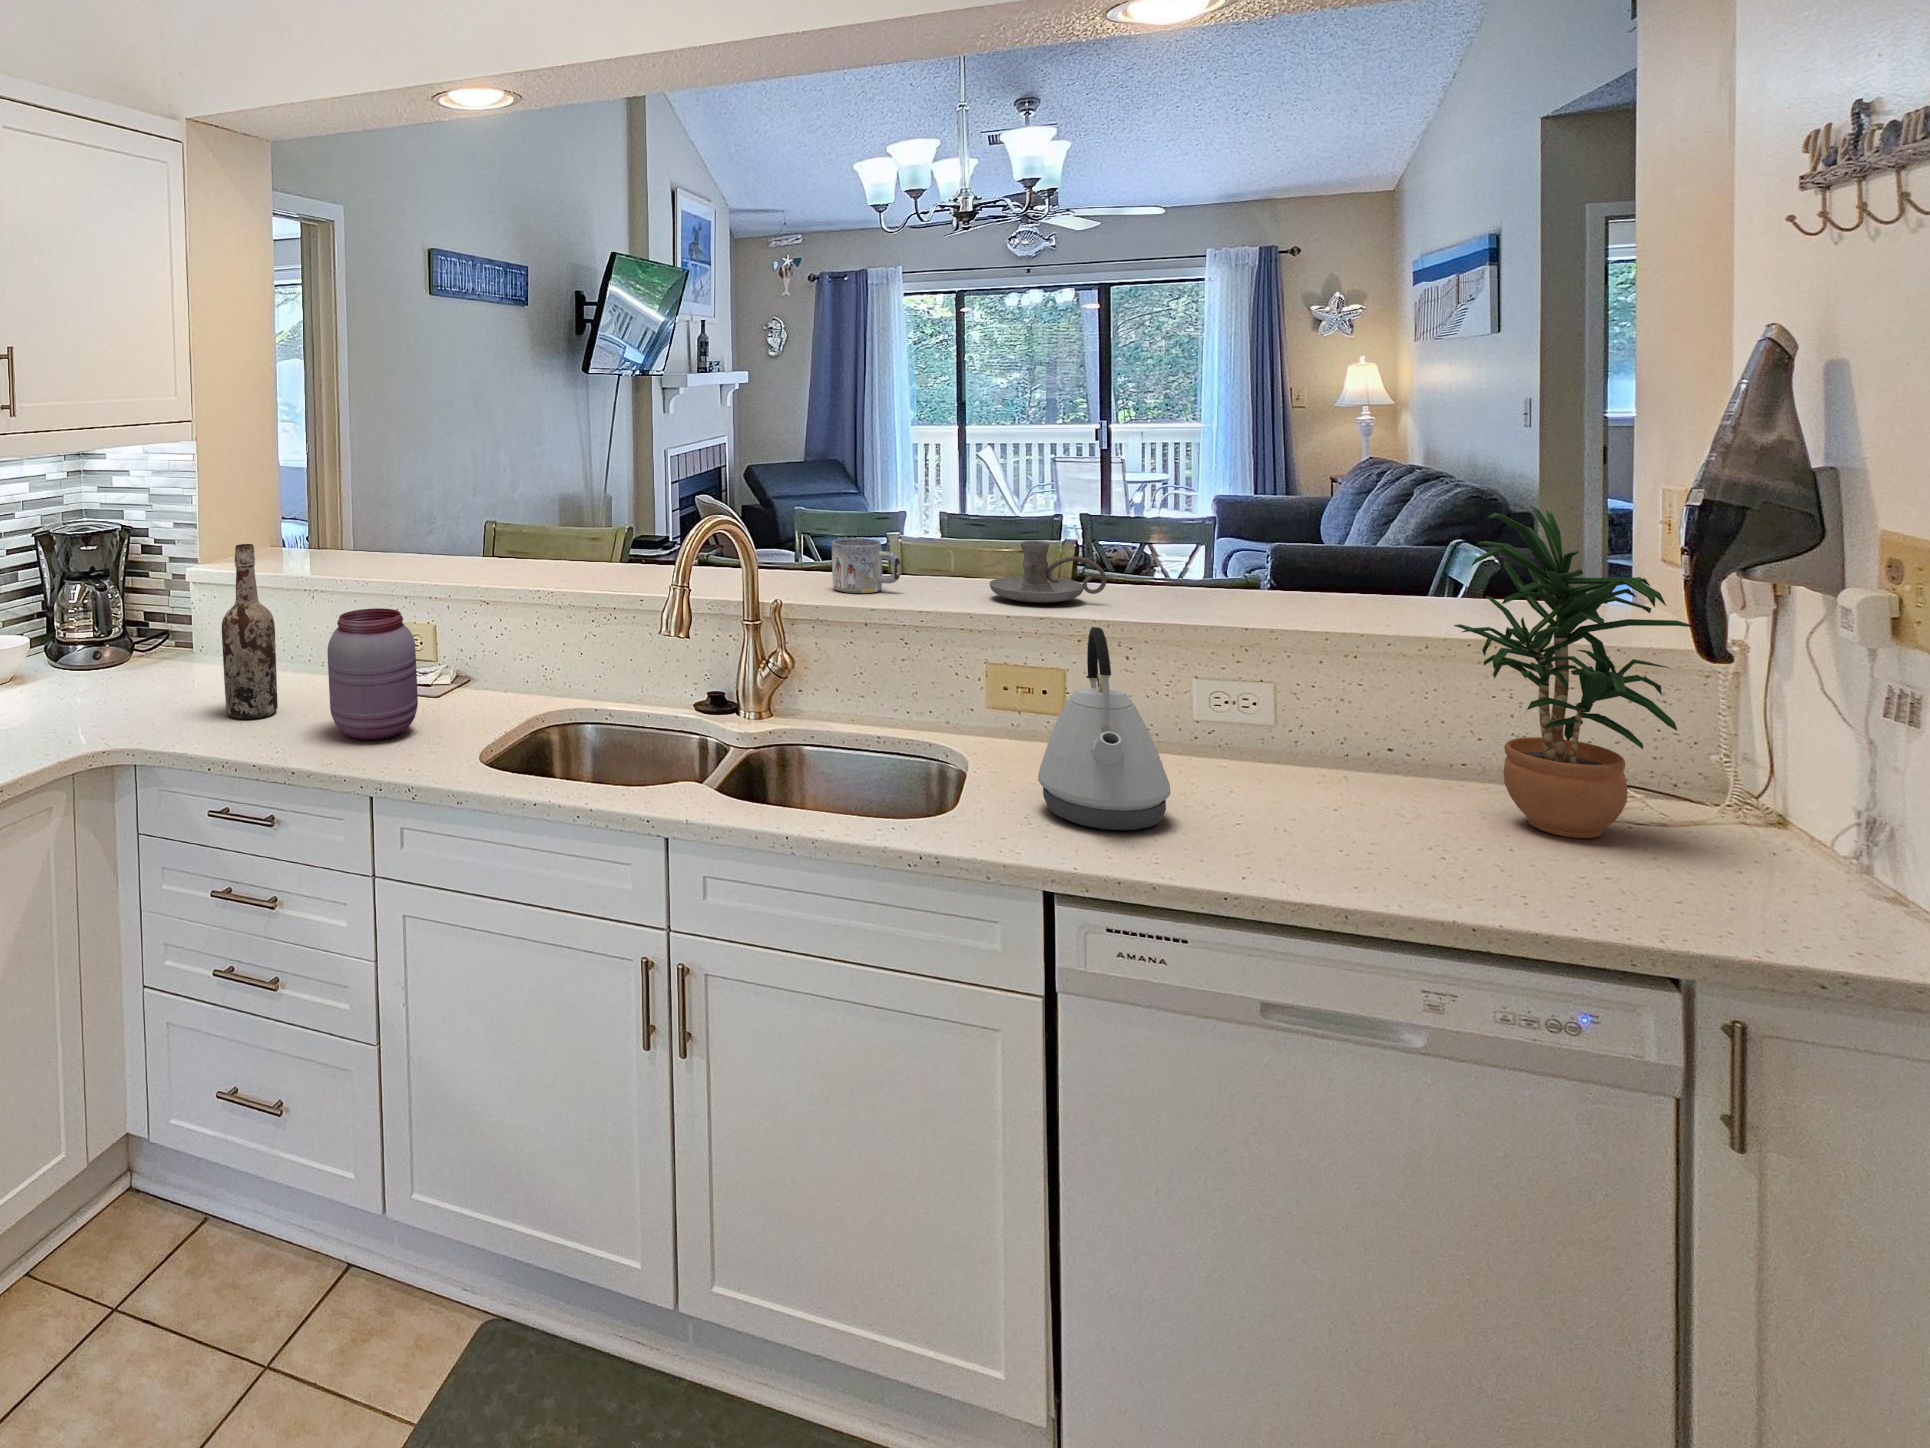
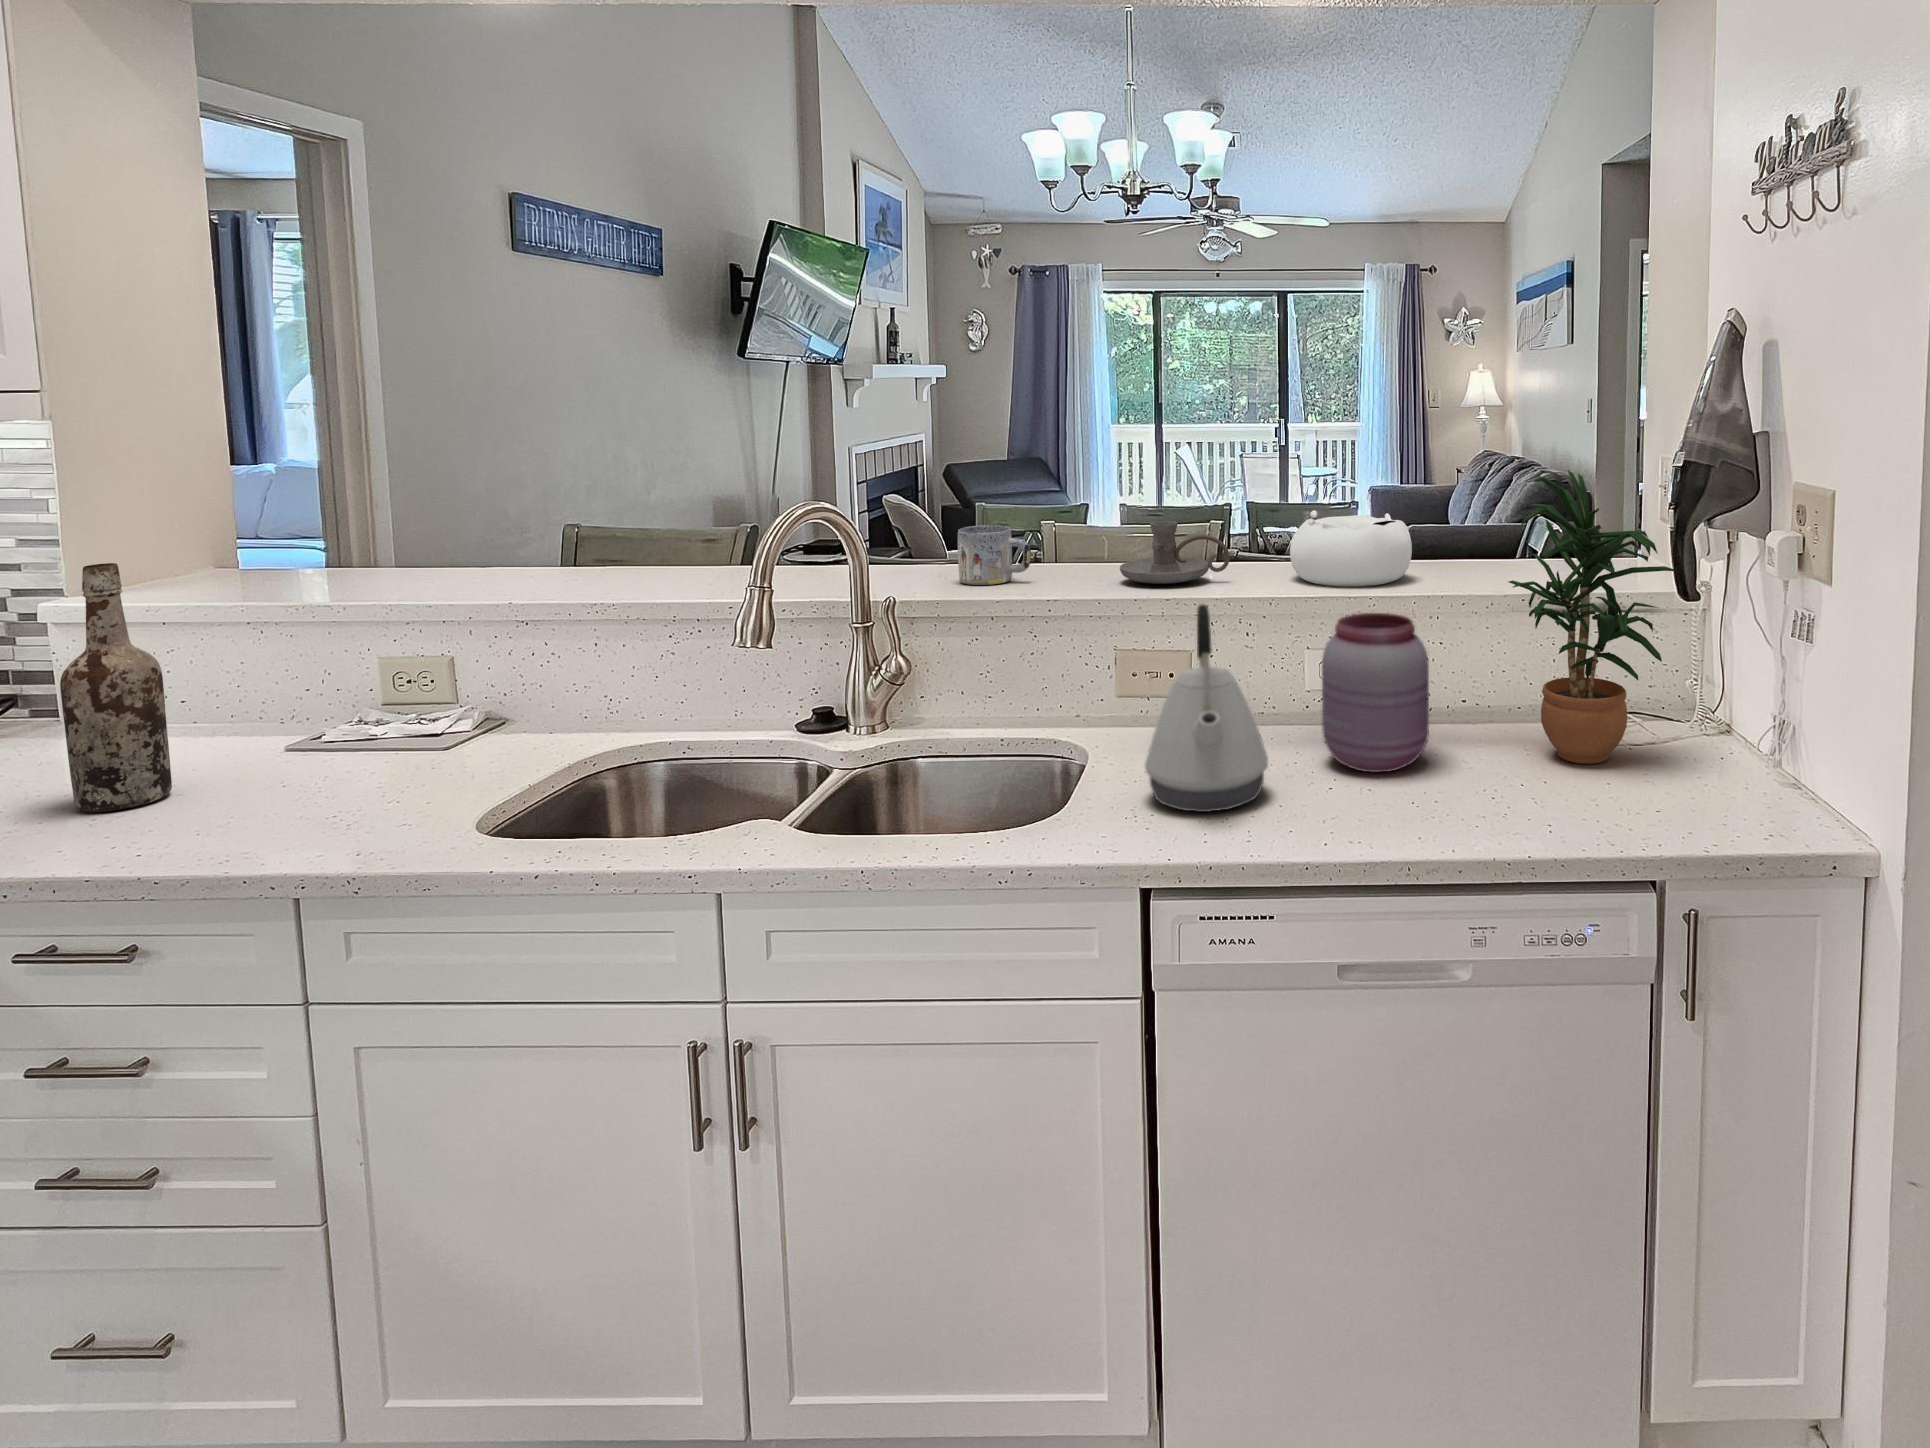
decorative bowl: none [1174,537,1320,618] -> present [1290,510,1412,587]
jar: present [327,608,418,740] -> present [1322,613,1429,772]

